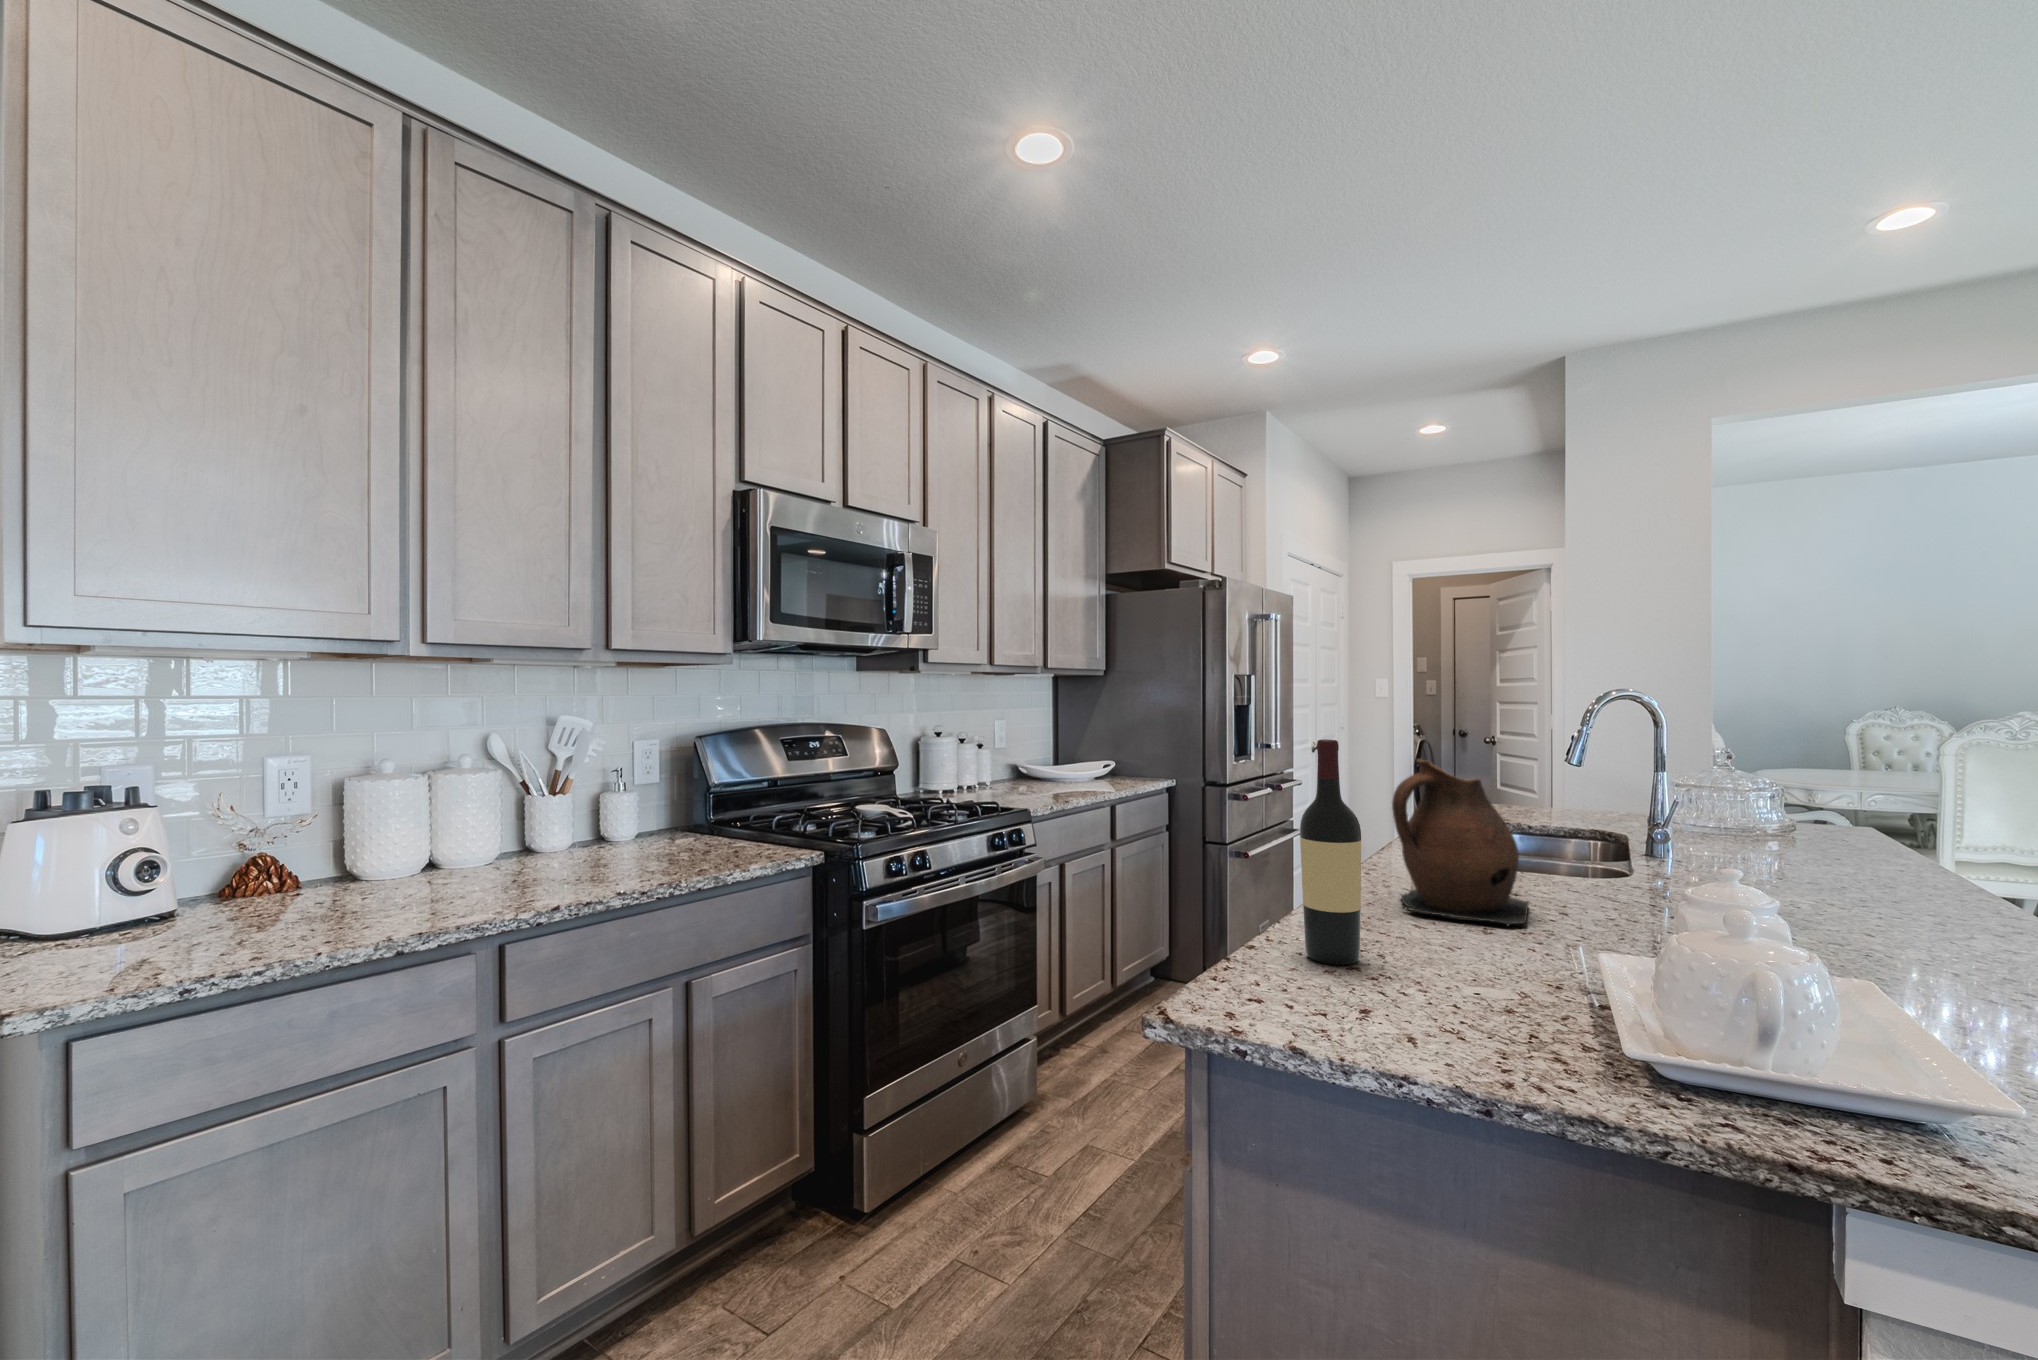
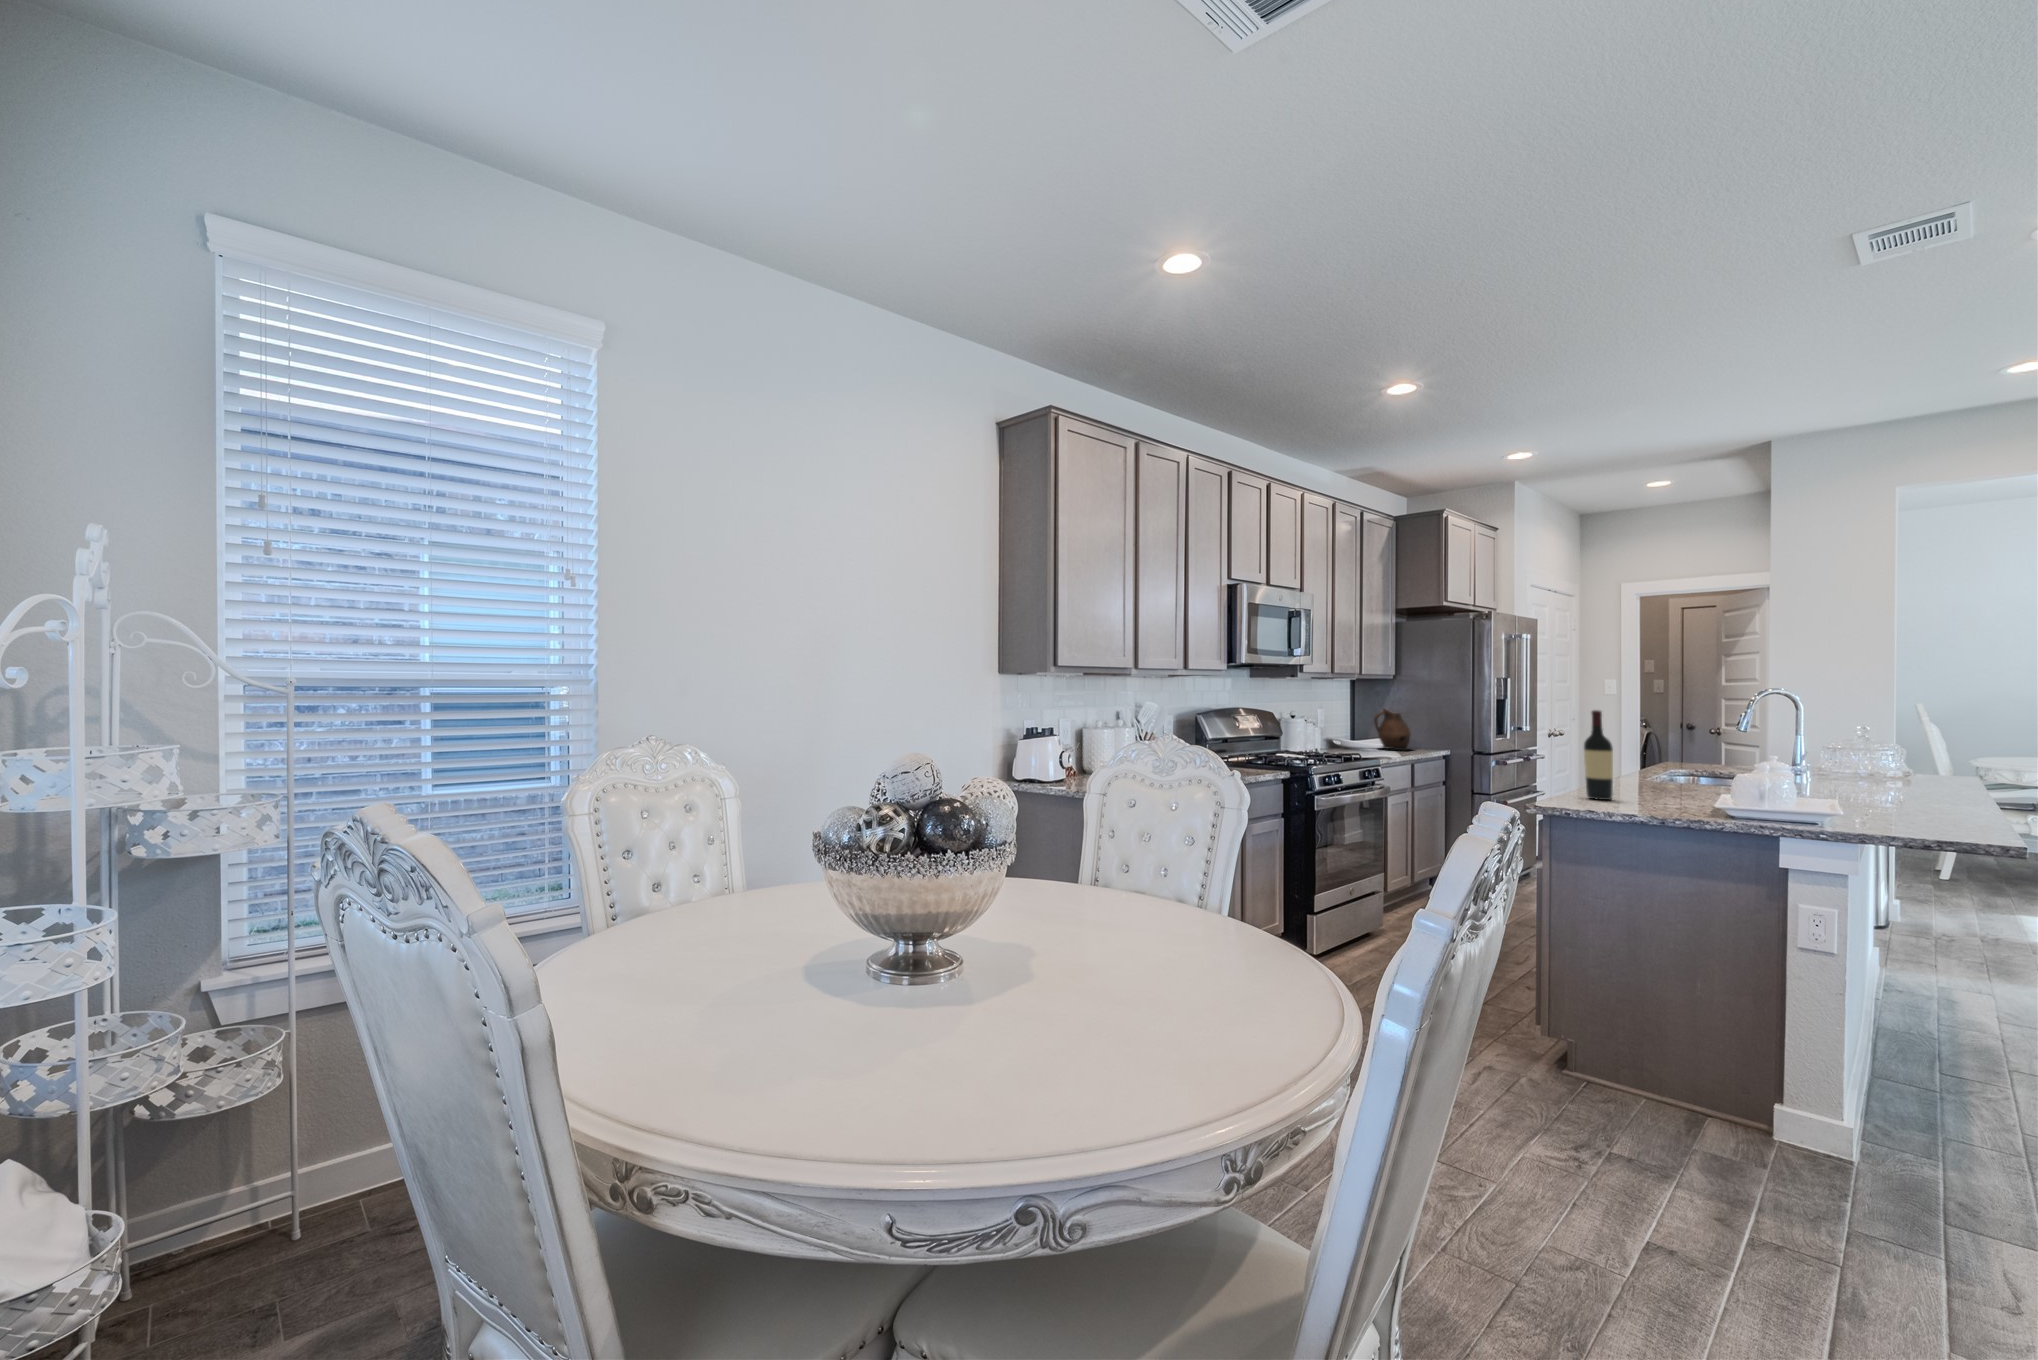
ceramic pitcher: present [1392,759,1529,926] -> present [1374,709,1411,750]

